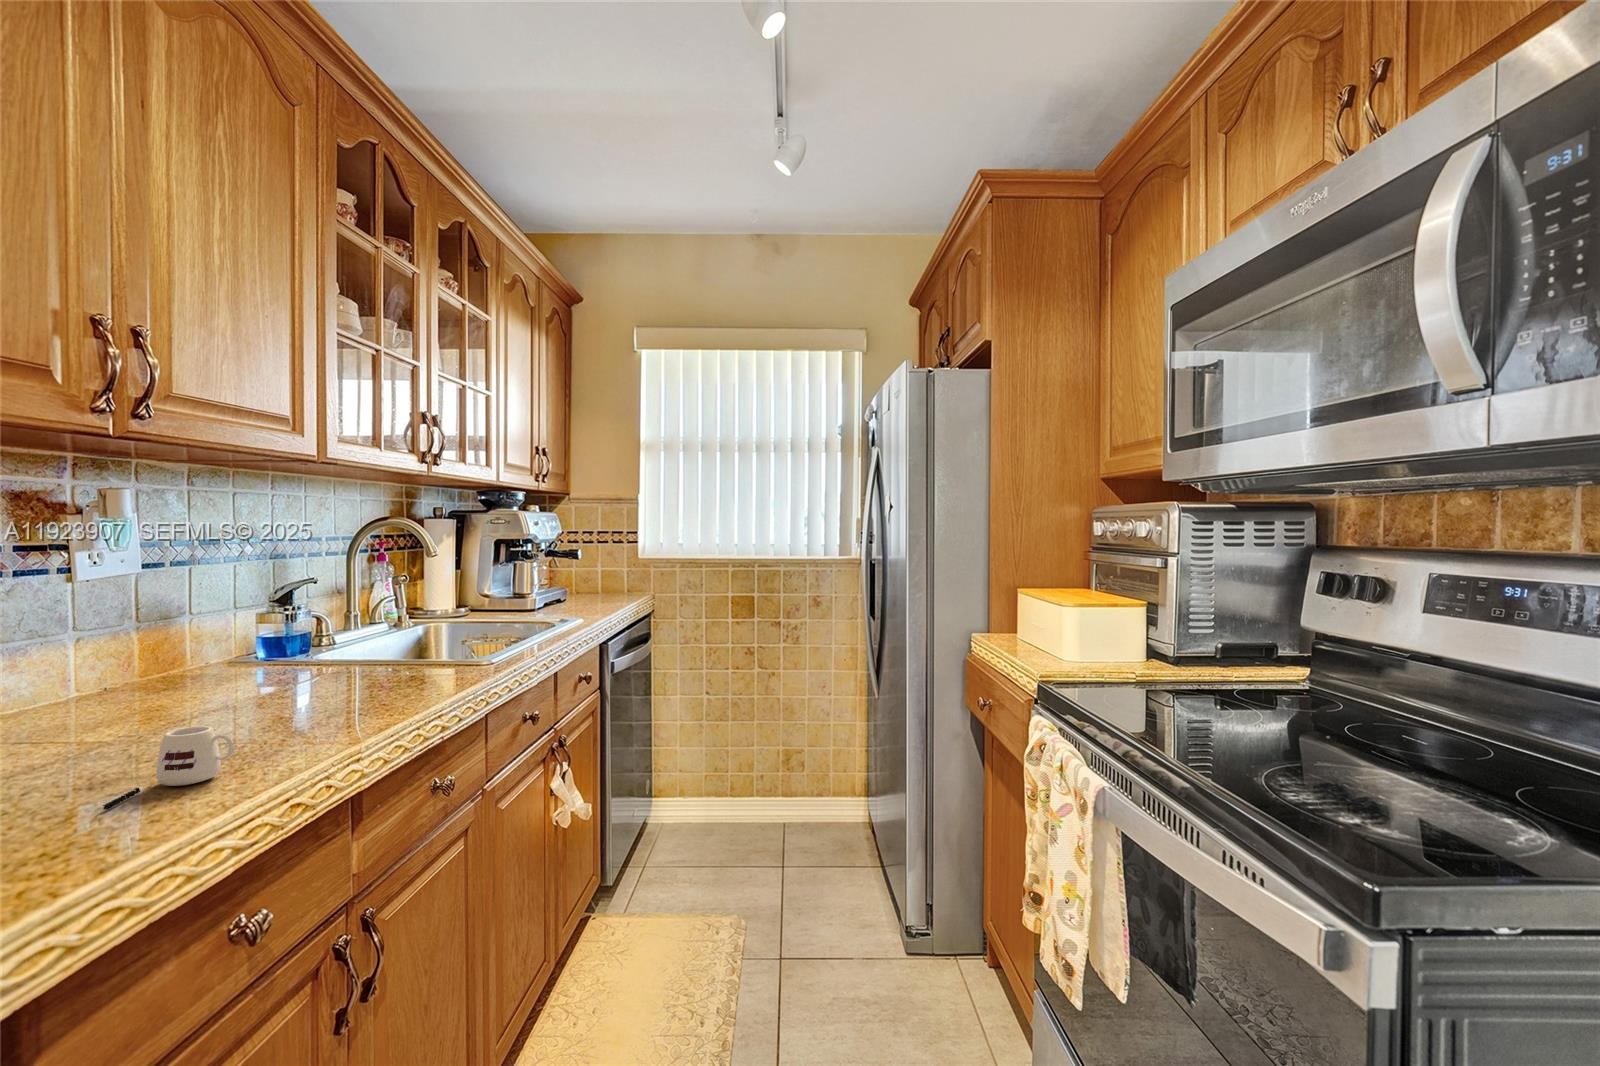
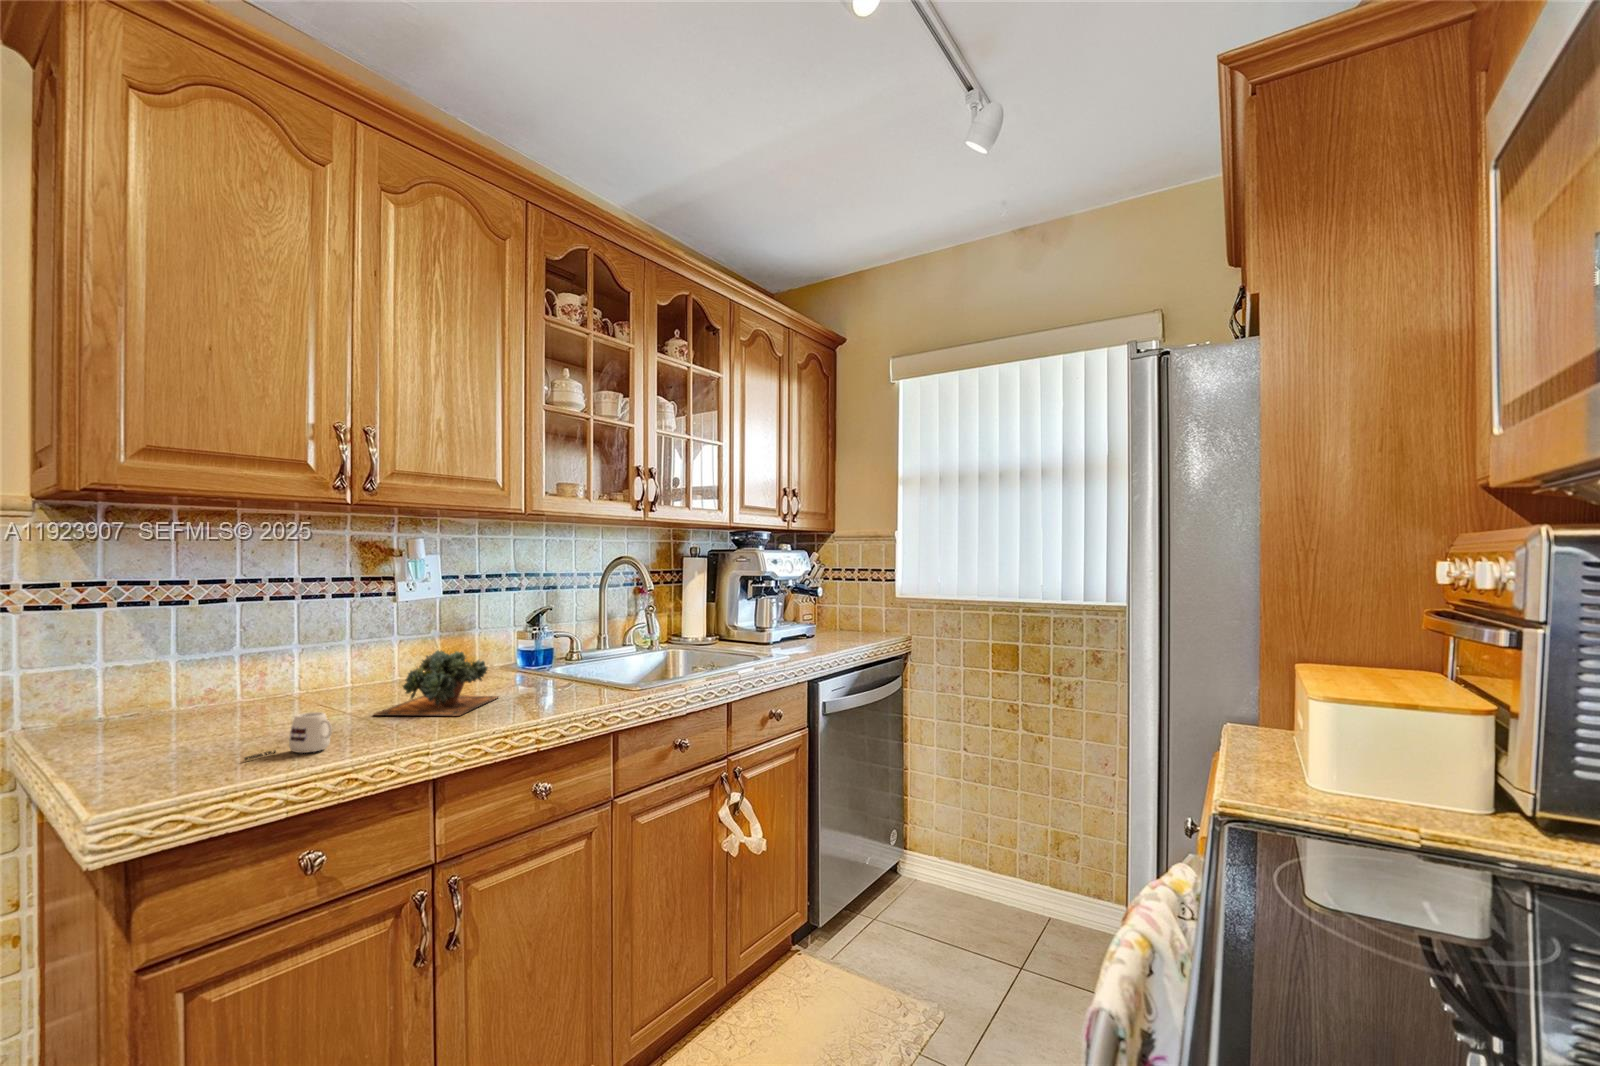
succulent plant: none [187,633,333,727] -> present [373,650,498,716]

